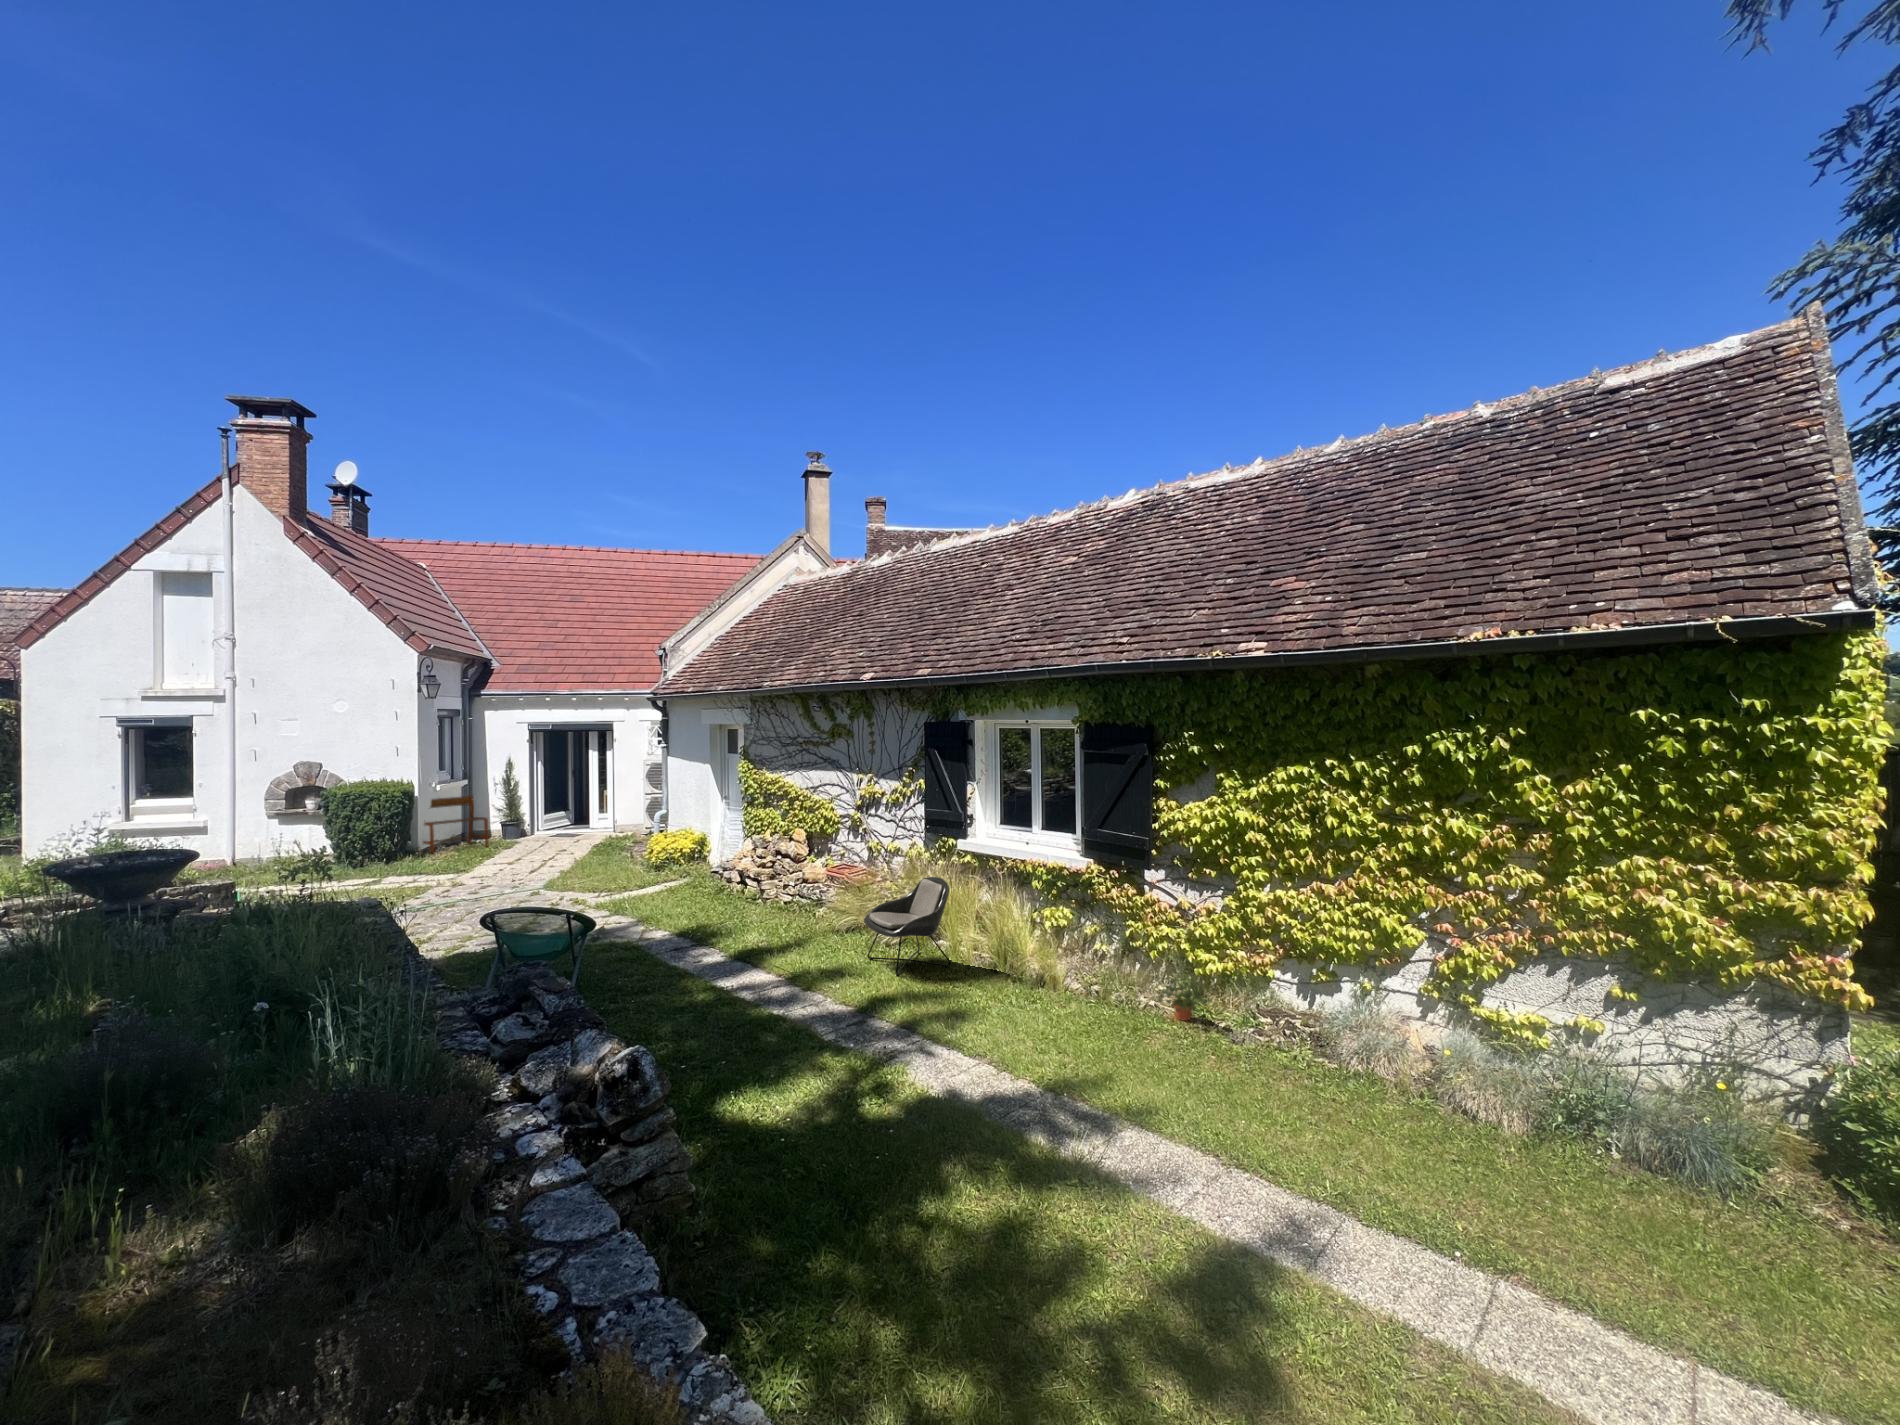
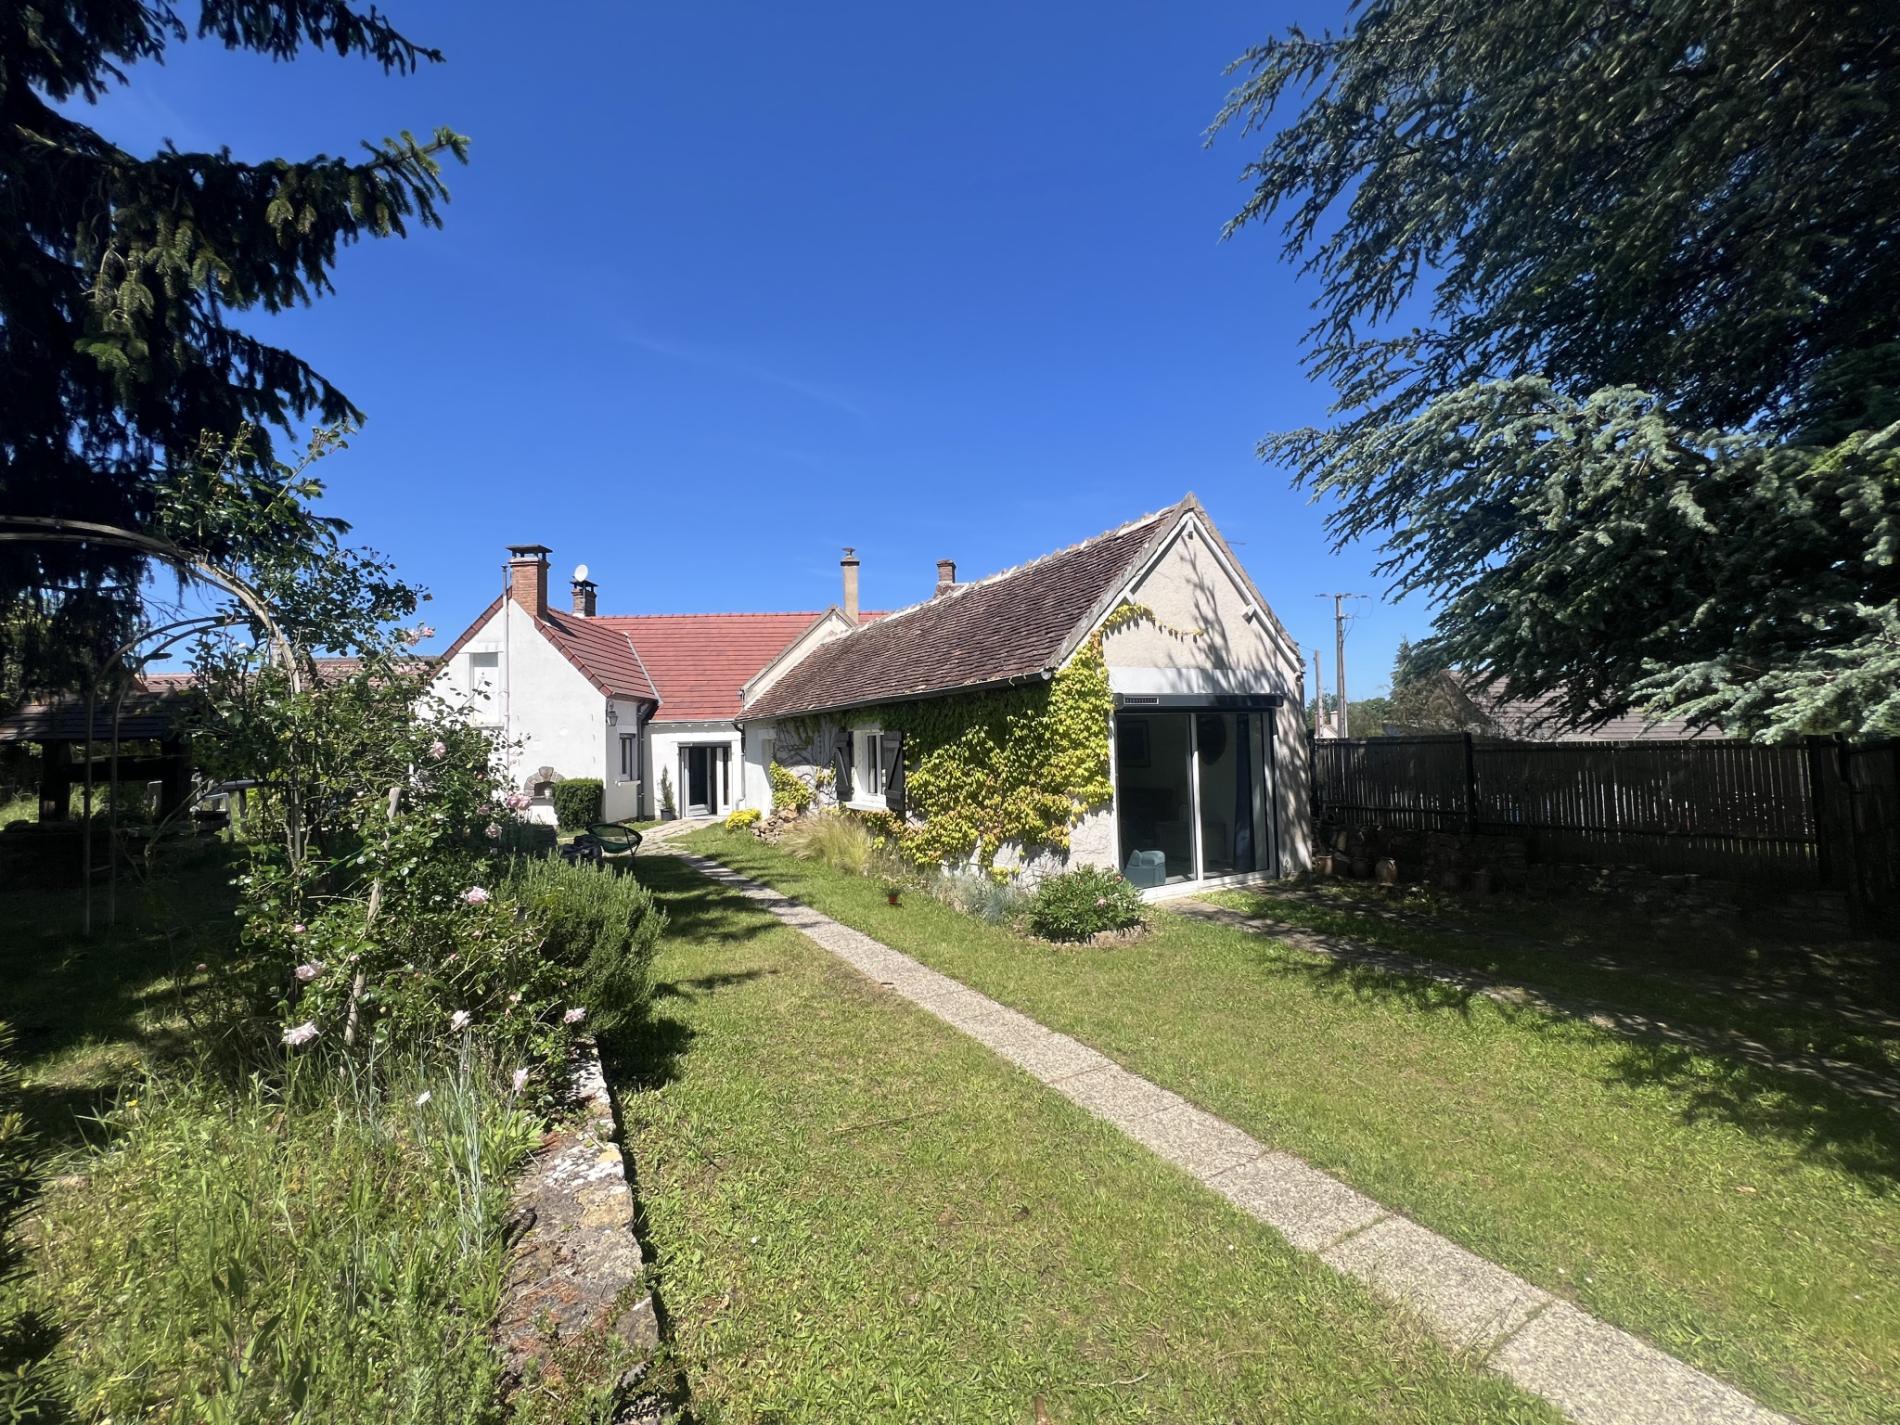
bench: present [423,796,489,854] -> none [604,788,645,824]
lounge chair: present [864,877,951,976] -> none [771,831,816,882]

